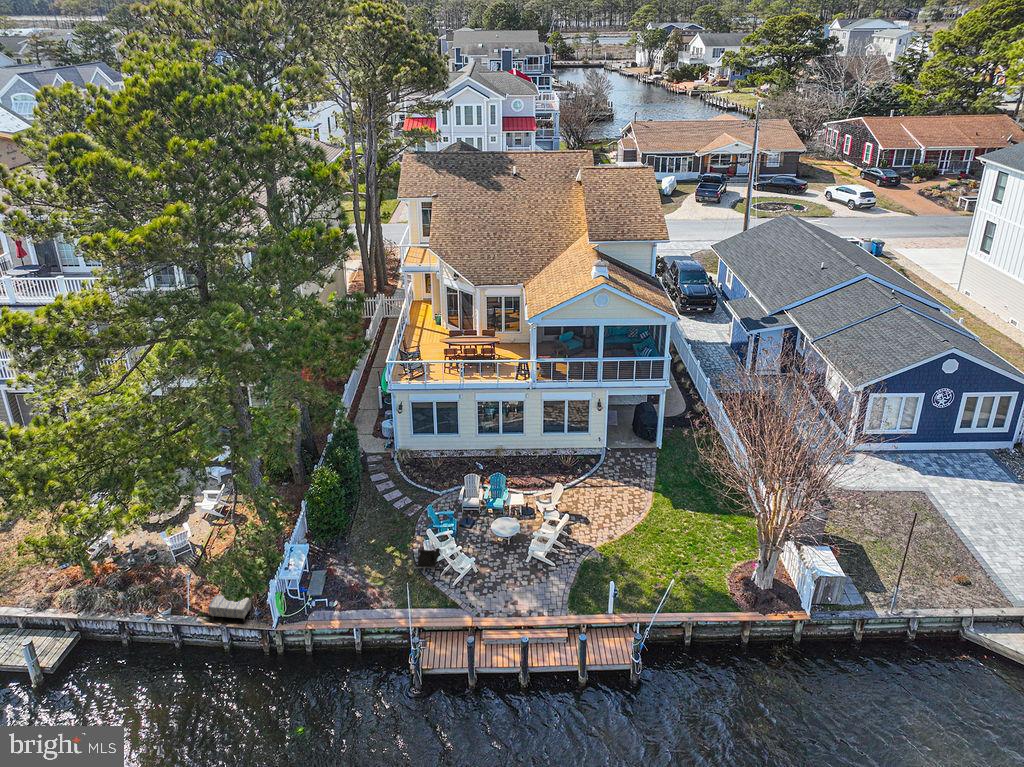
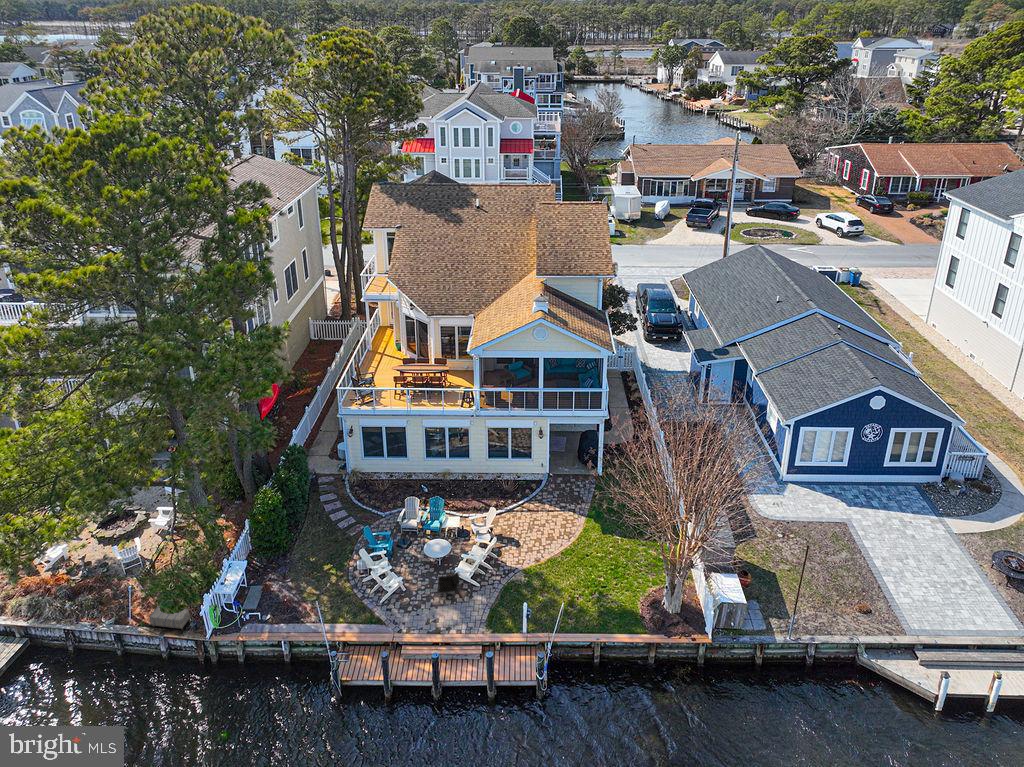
lounge chair: present [416,548,440,574] -> present [438,572,459,599]

